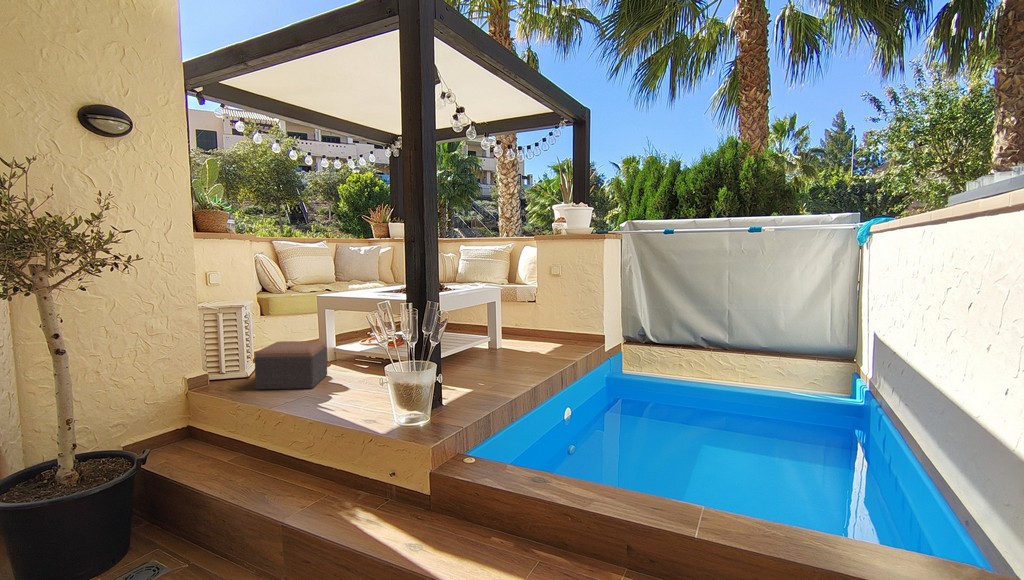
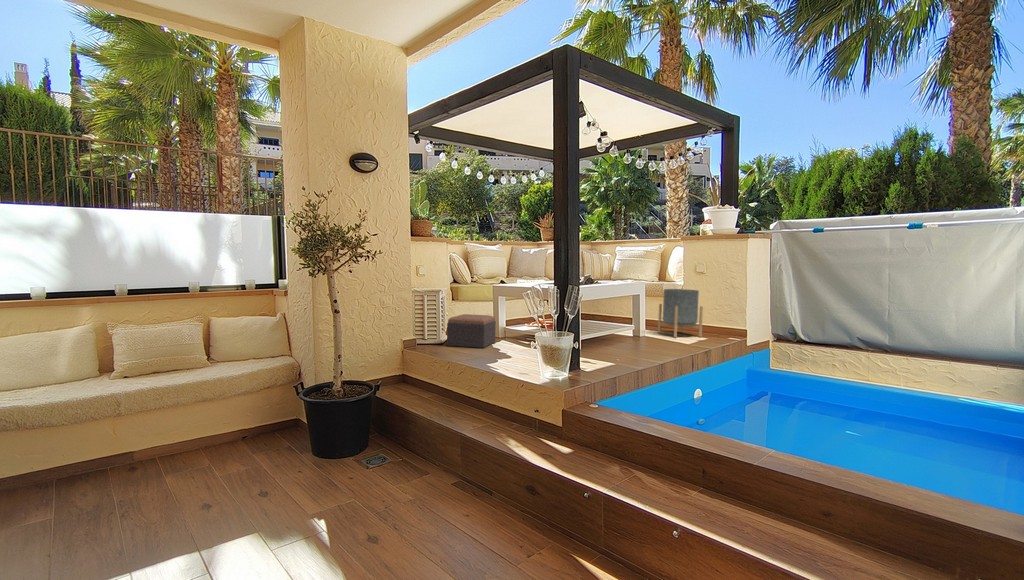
planter: none [516,293,562,347] -> present [658,289,703,338]

